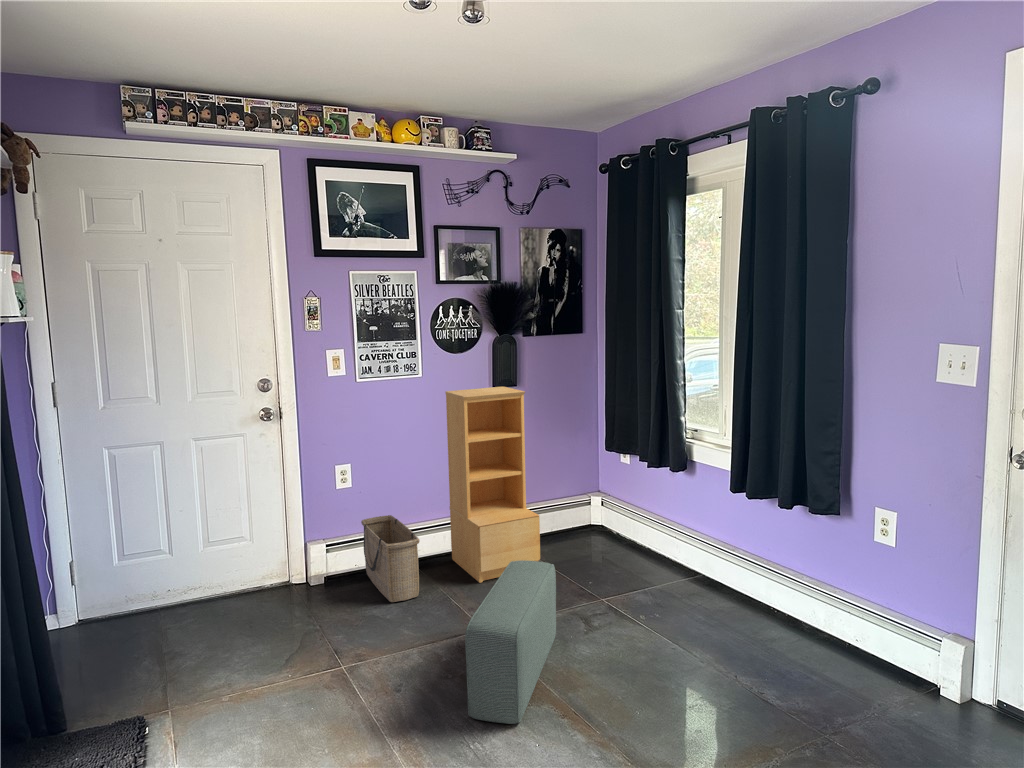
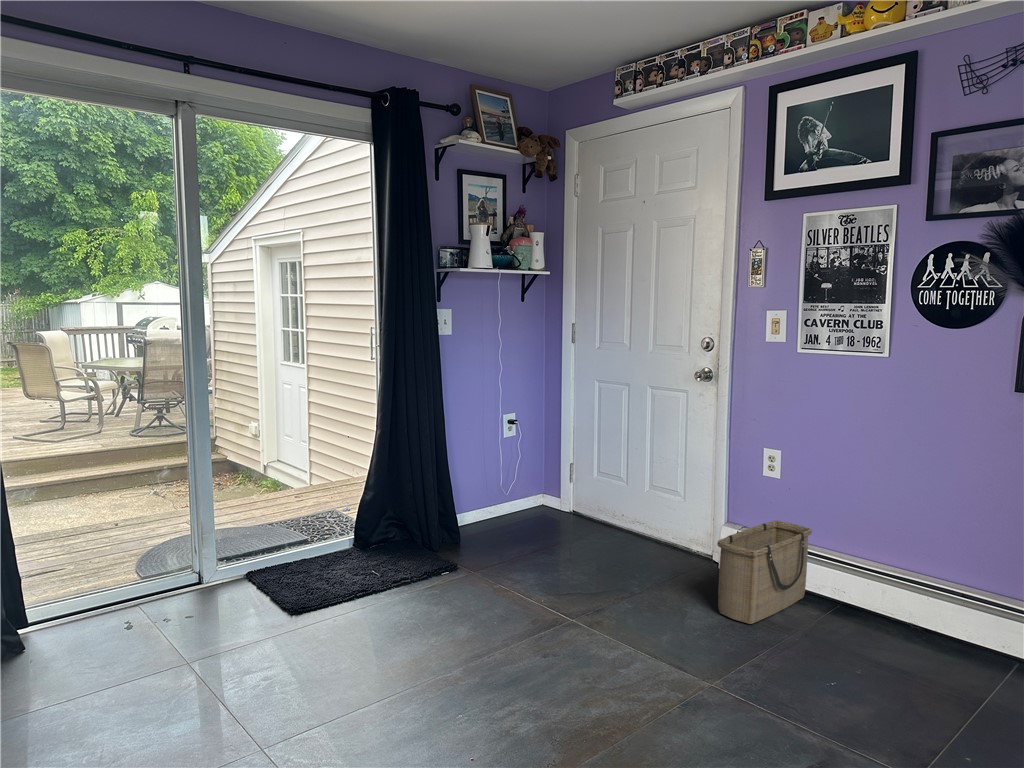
bookshelf: present [445,386,540,583] -> none [836,380,1011,697]
pouf: present [465,560,556,724] -> none [510,595,753,737]

